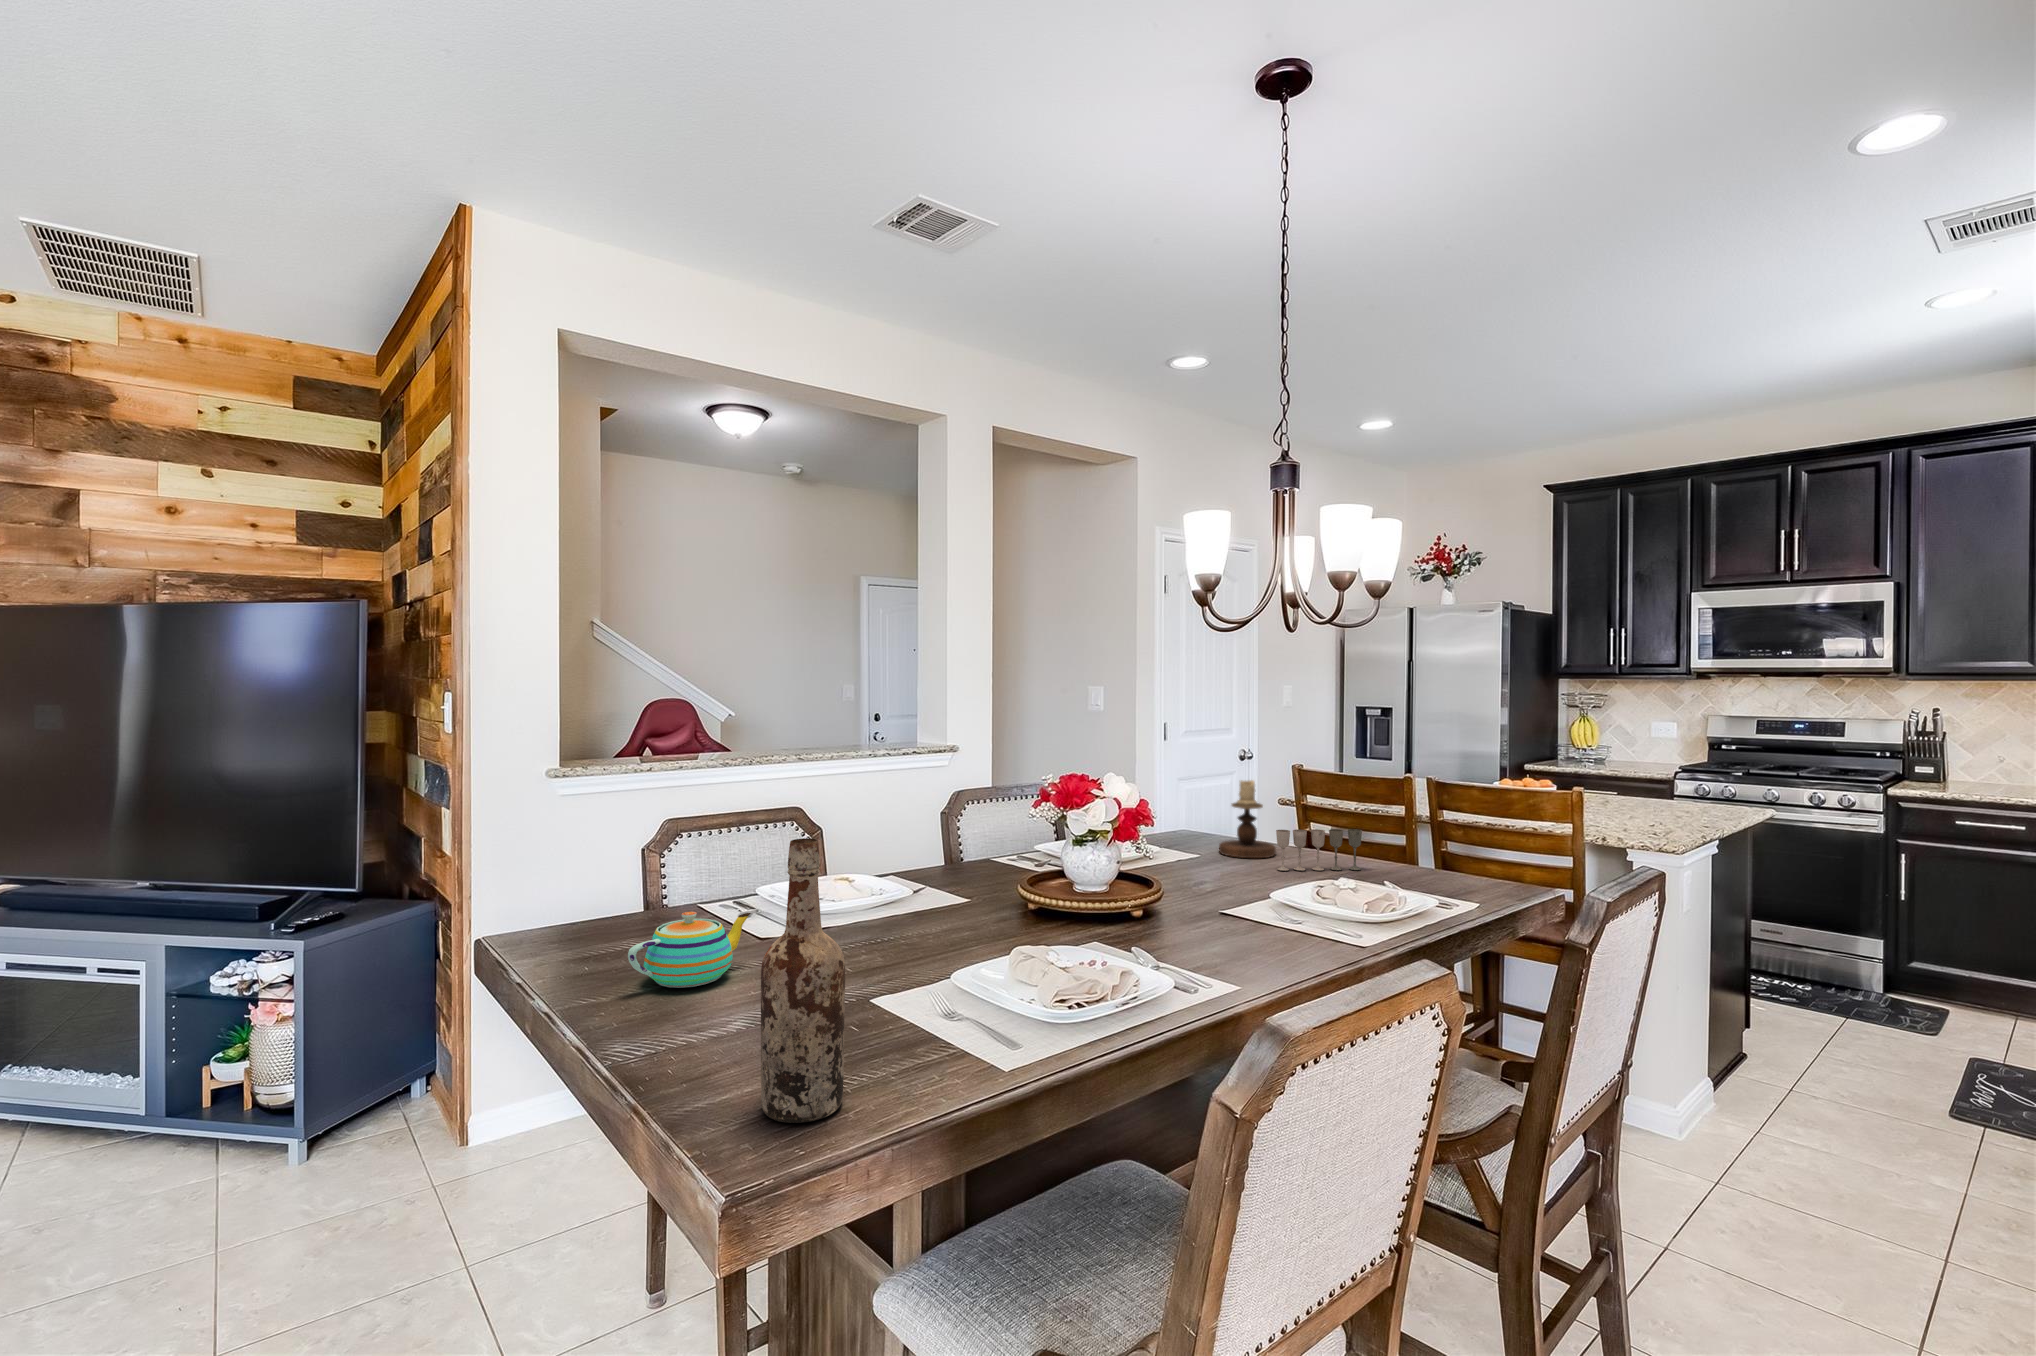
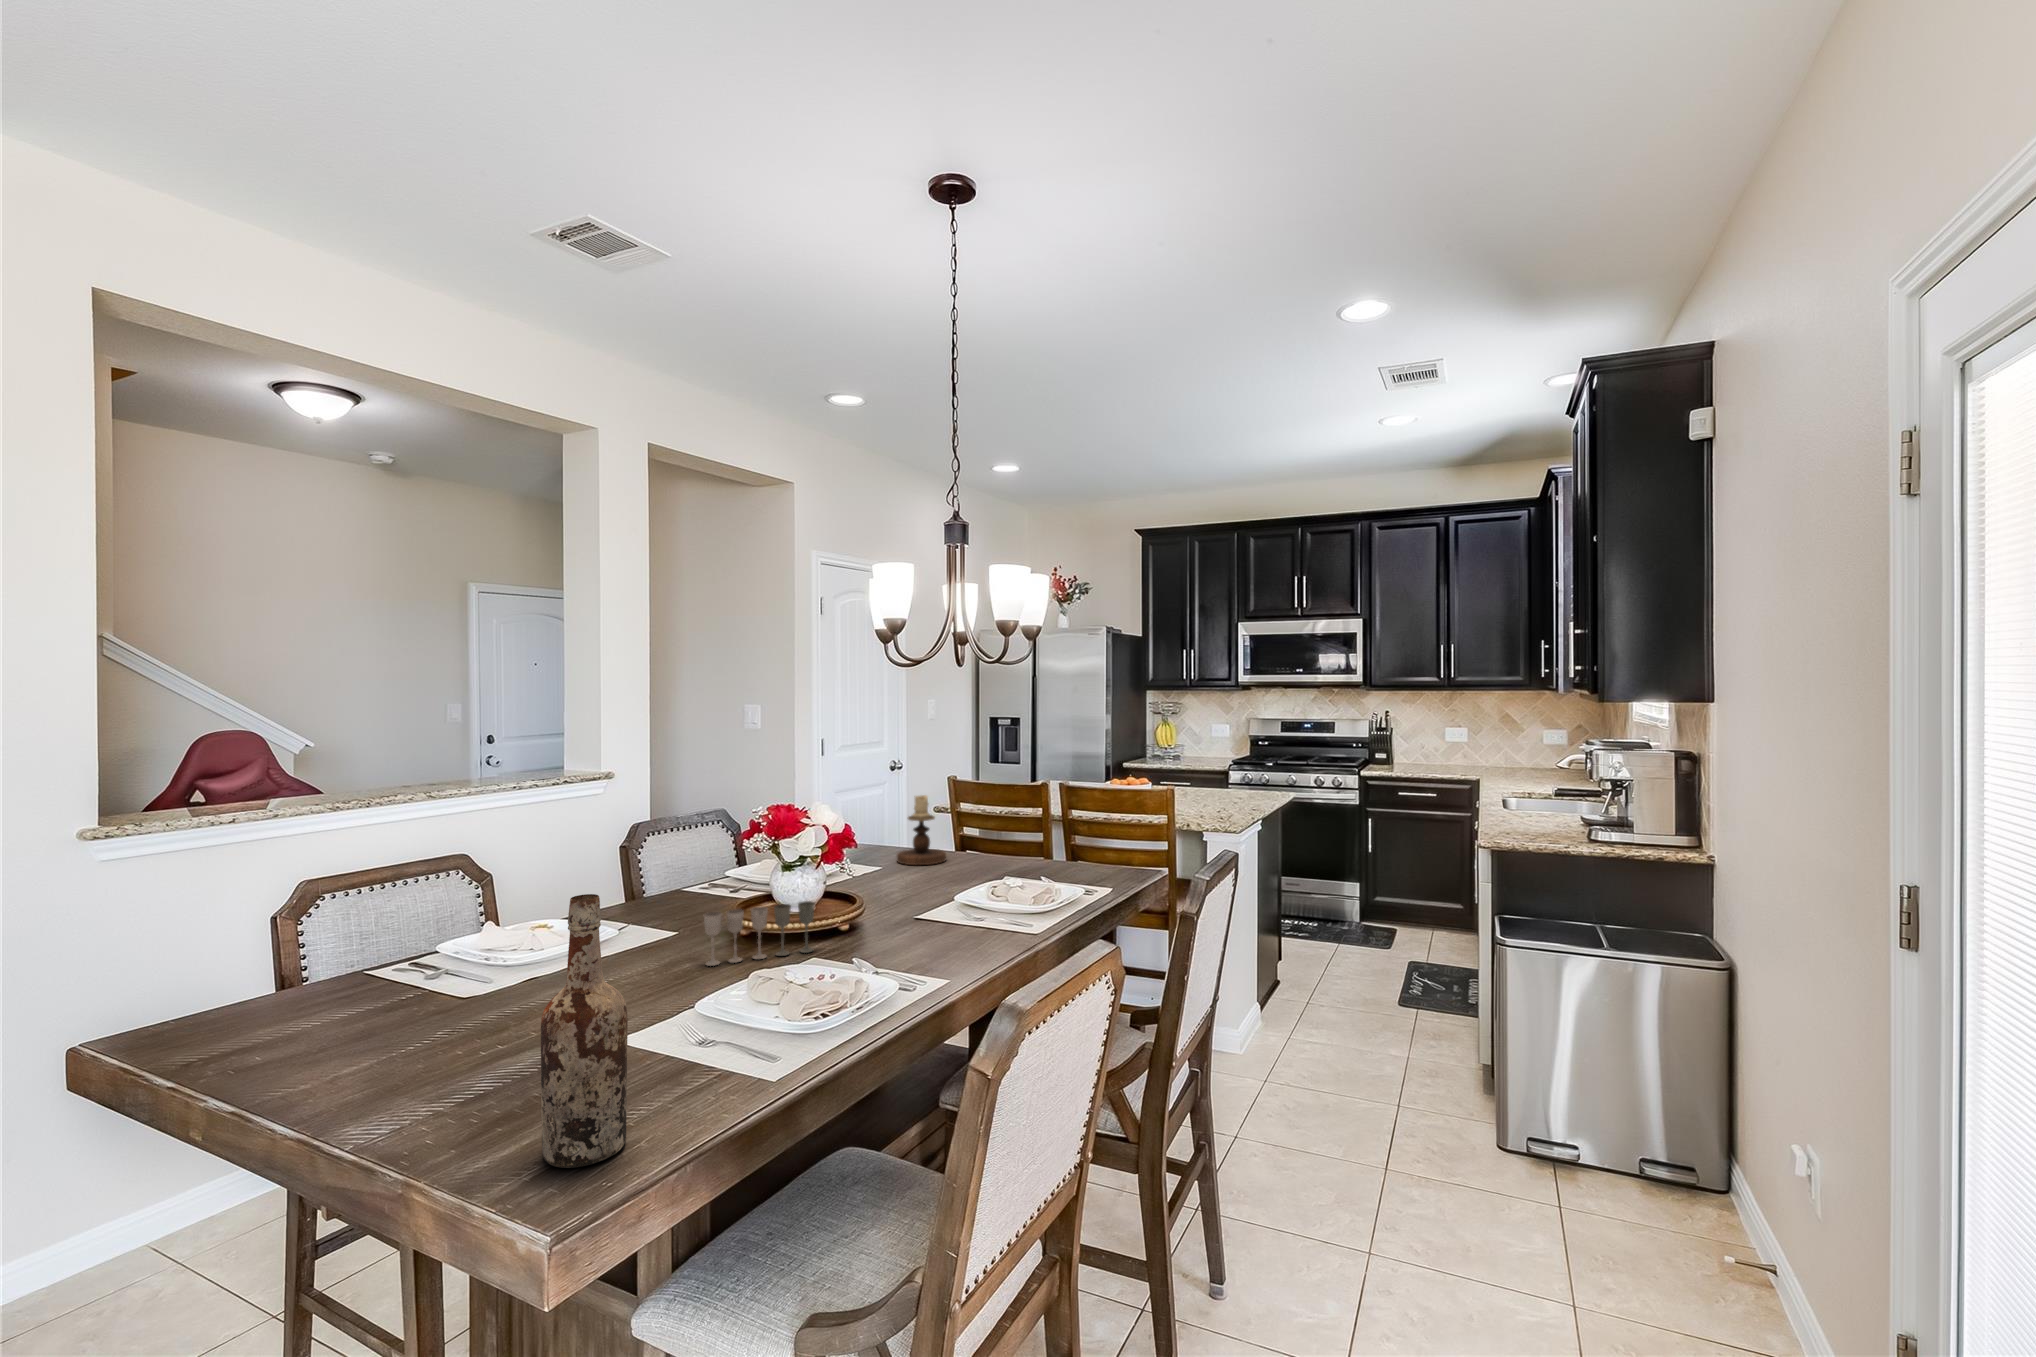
wine glass: present [1276,829,1362,871] -> present [704,901,815,966]
teapot: present [628,912,751,988] -> none [320,973,457,1064]

